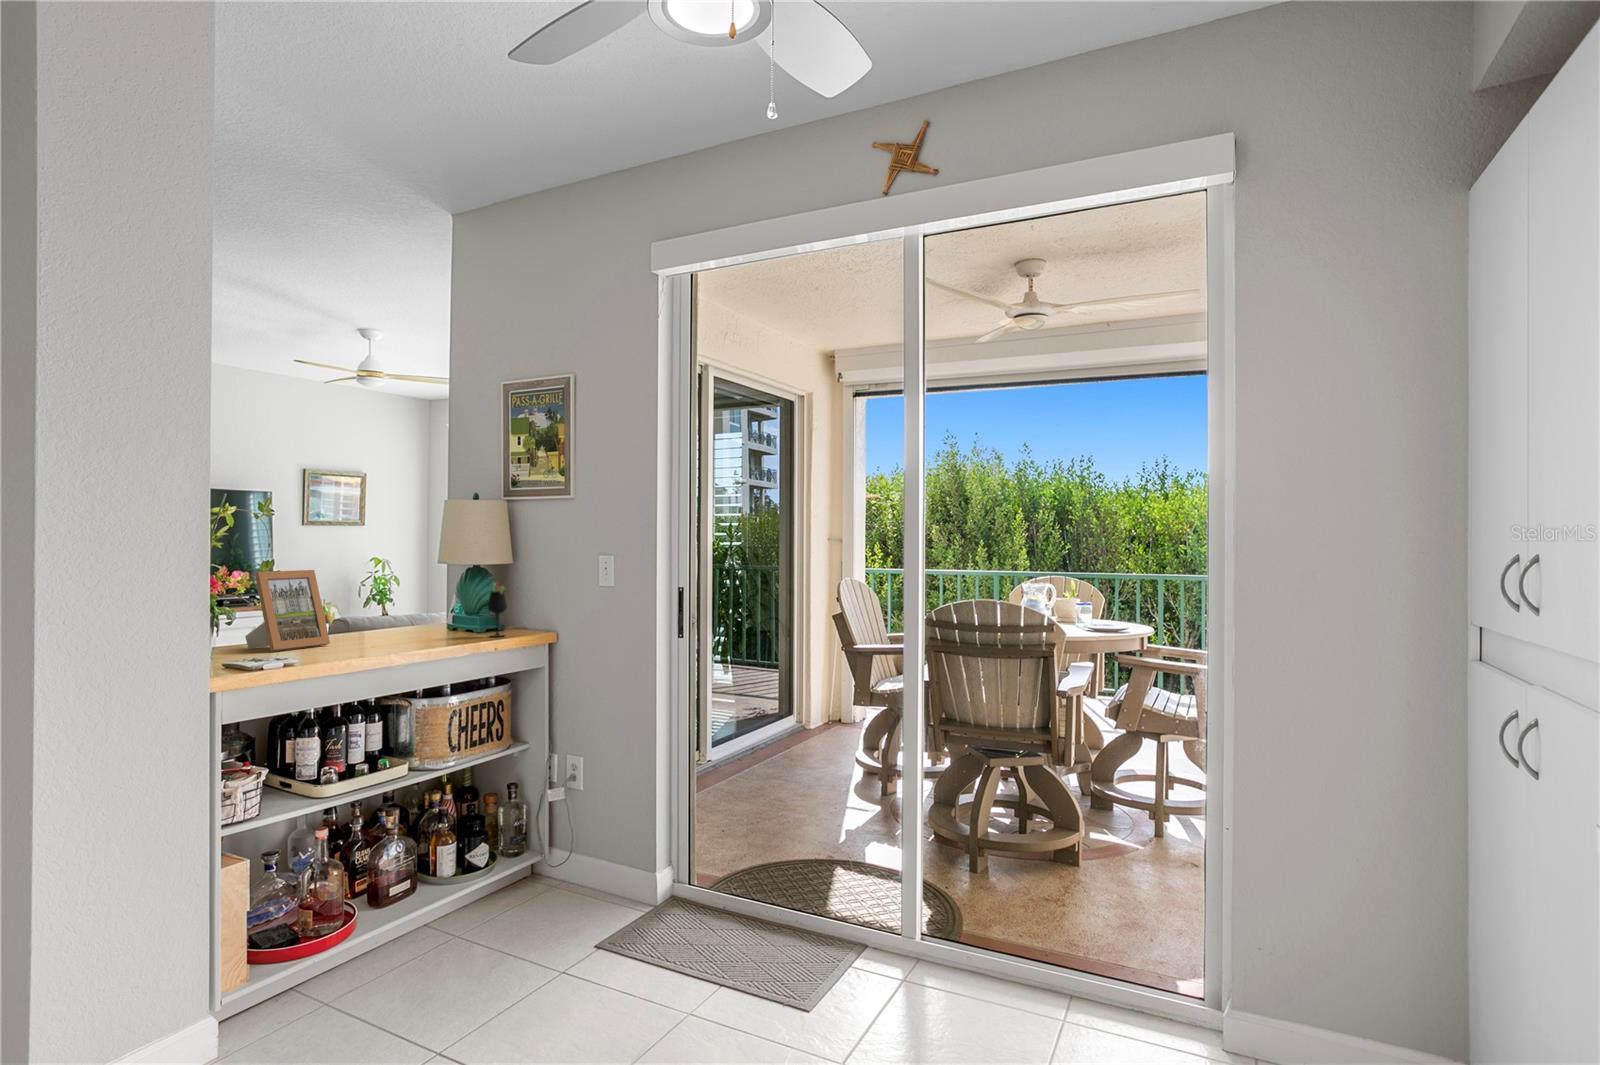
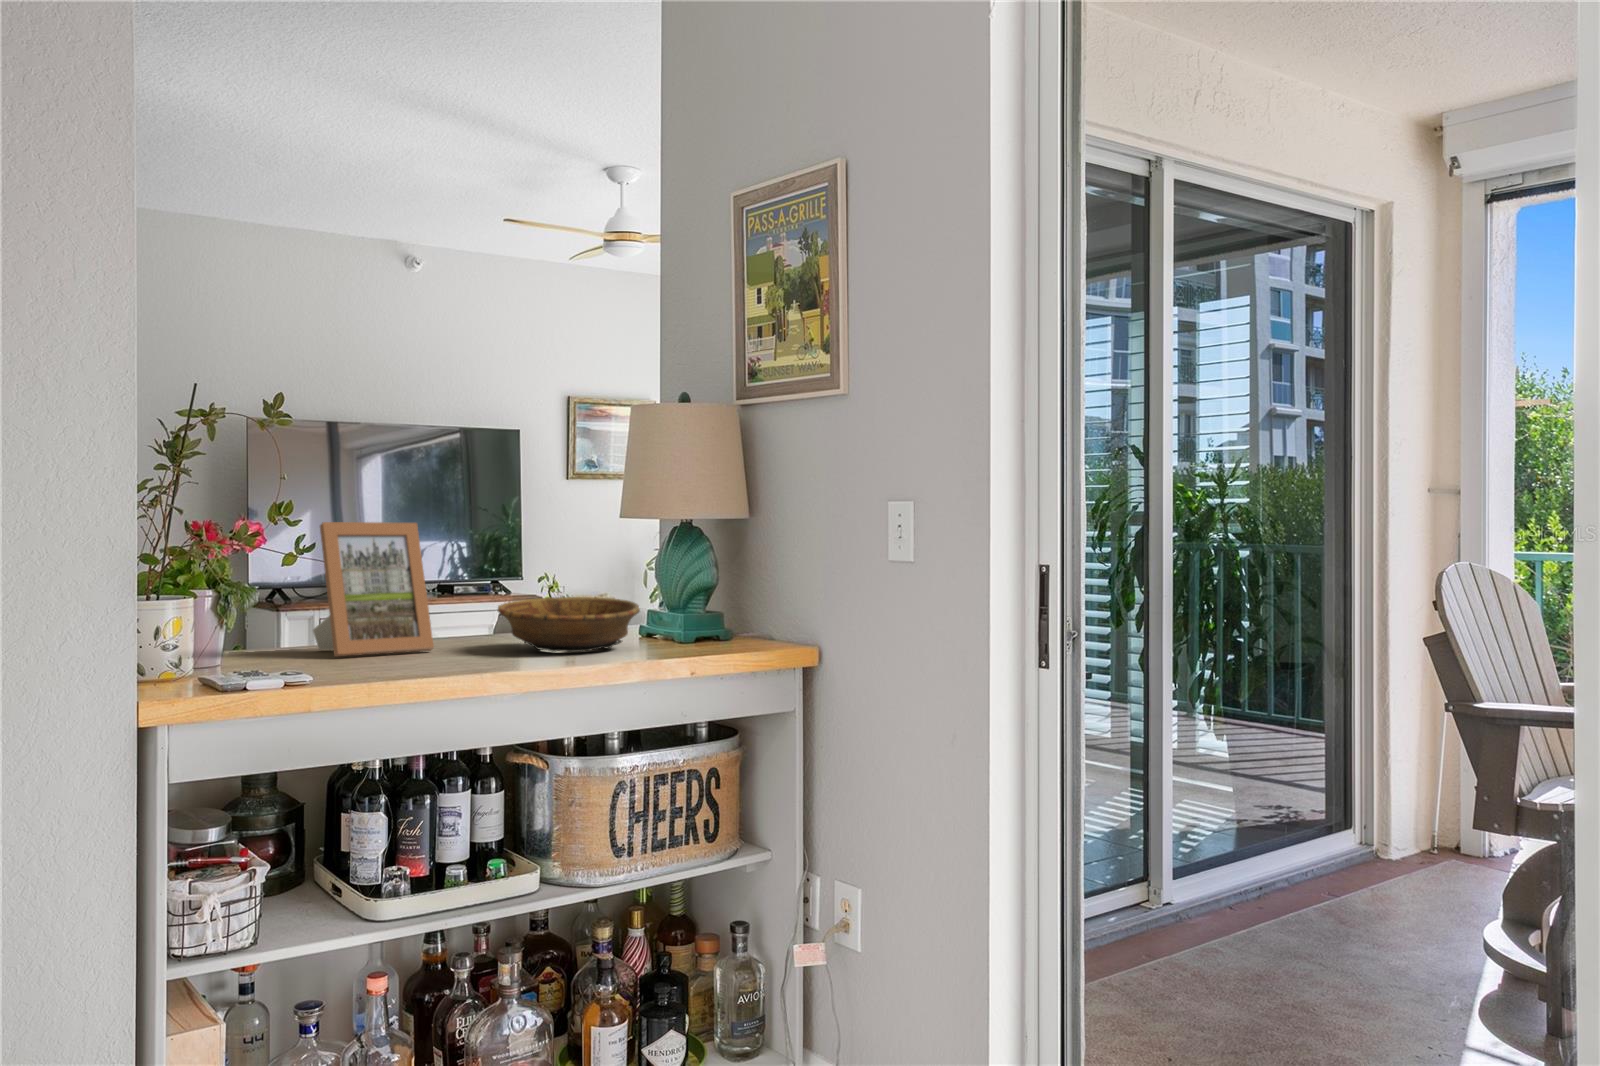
wine glass: present [488,586,507,637] -> none [689,548,723,651]
decorative bowl: none [369,609,457,641] -> present [498,597,640,652]

